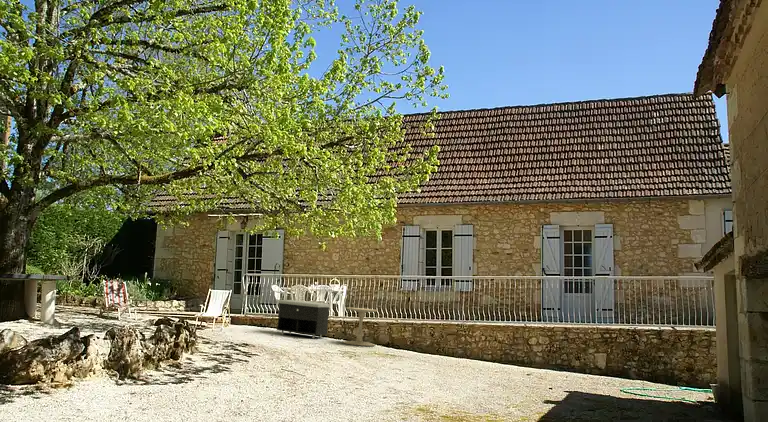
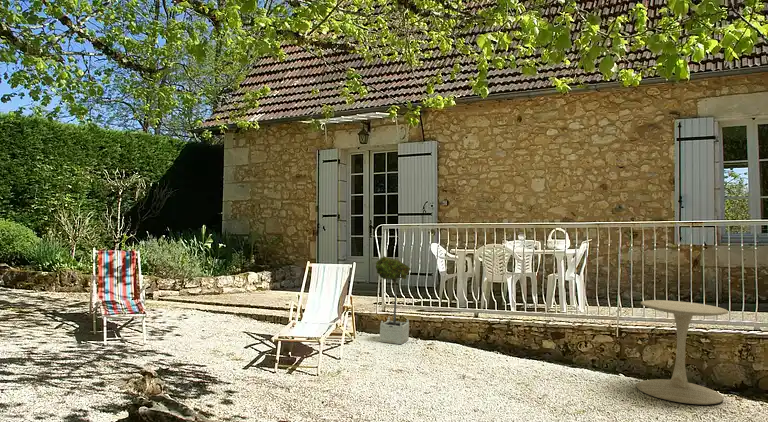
potted tree: none [241,288,257,329] -> present [376,256,410,344]
storage bench: present [277,300,329,338] -> none [464,280,580,374]

